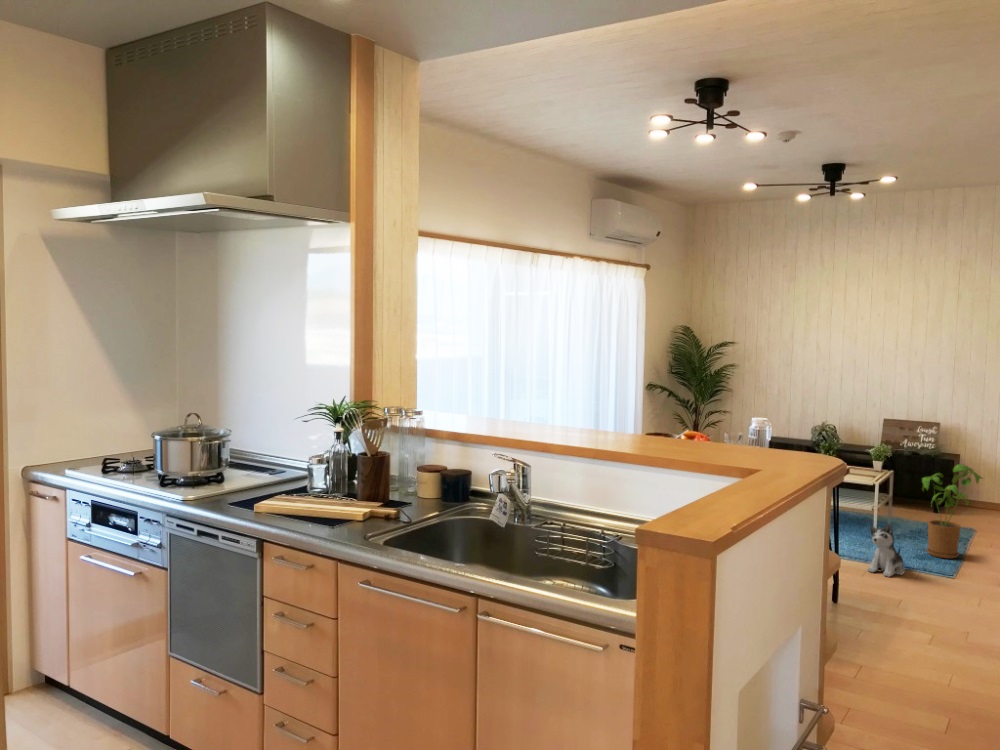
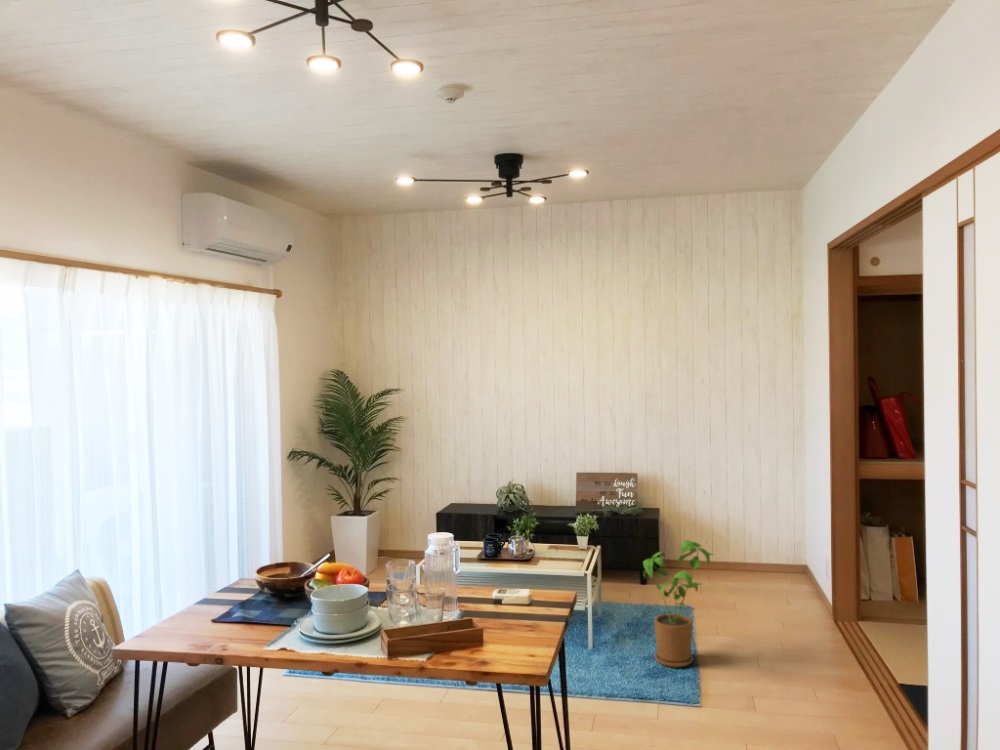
plush toy: present [867,524,905,577] -> none [596,646,644,726]

